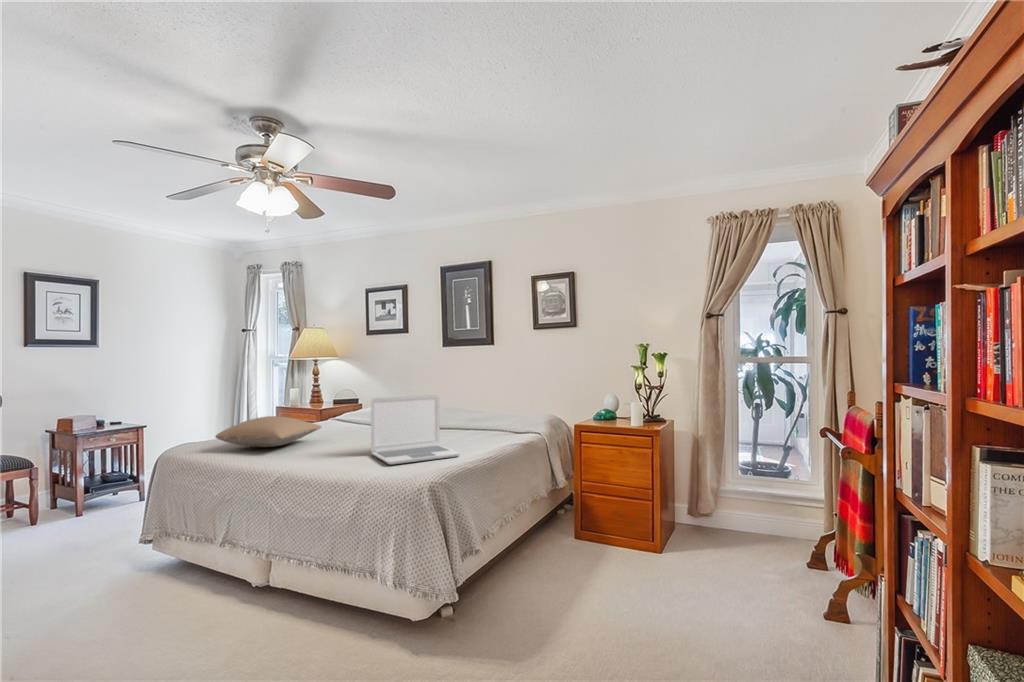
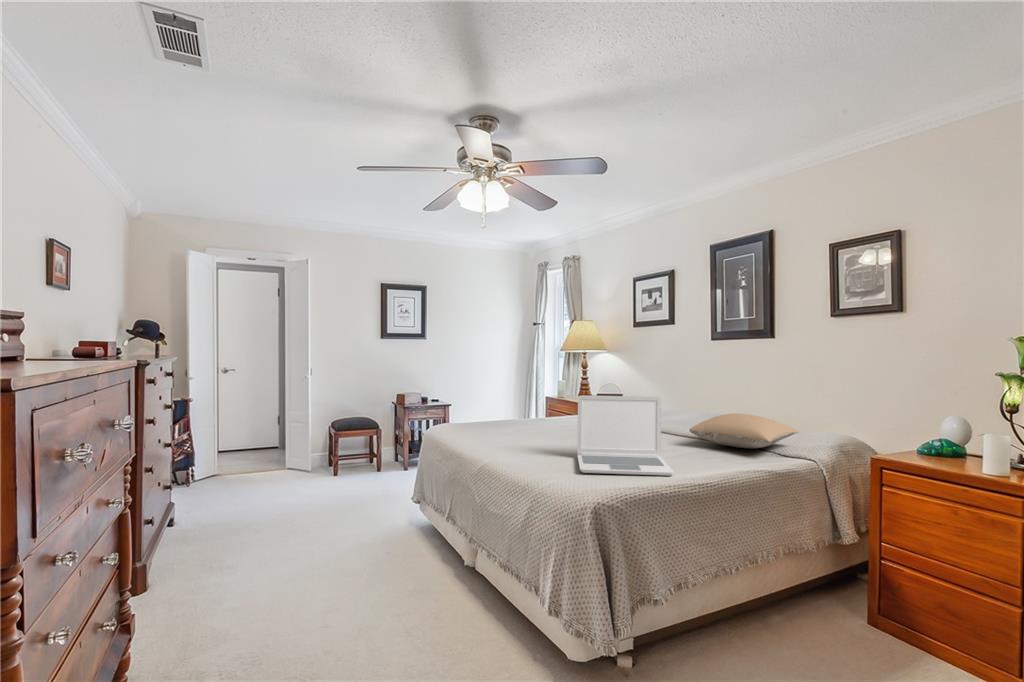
pillow: present [216,416,321,447] -> present [690,413,799,448]

